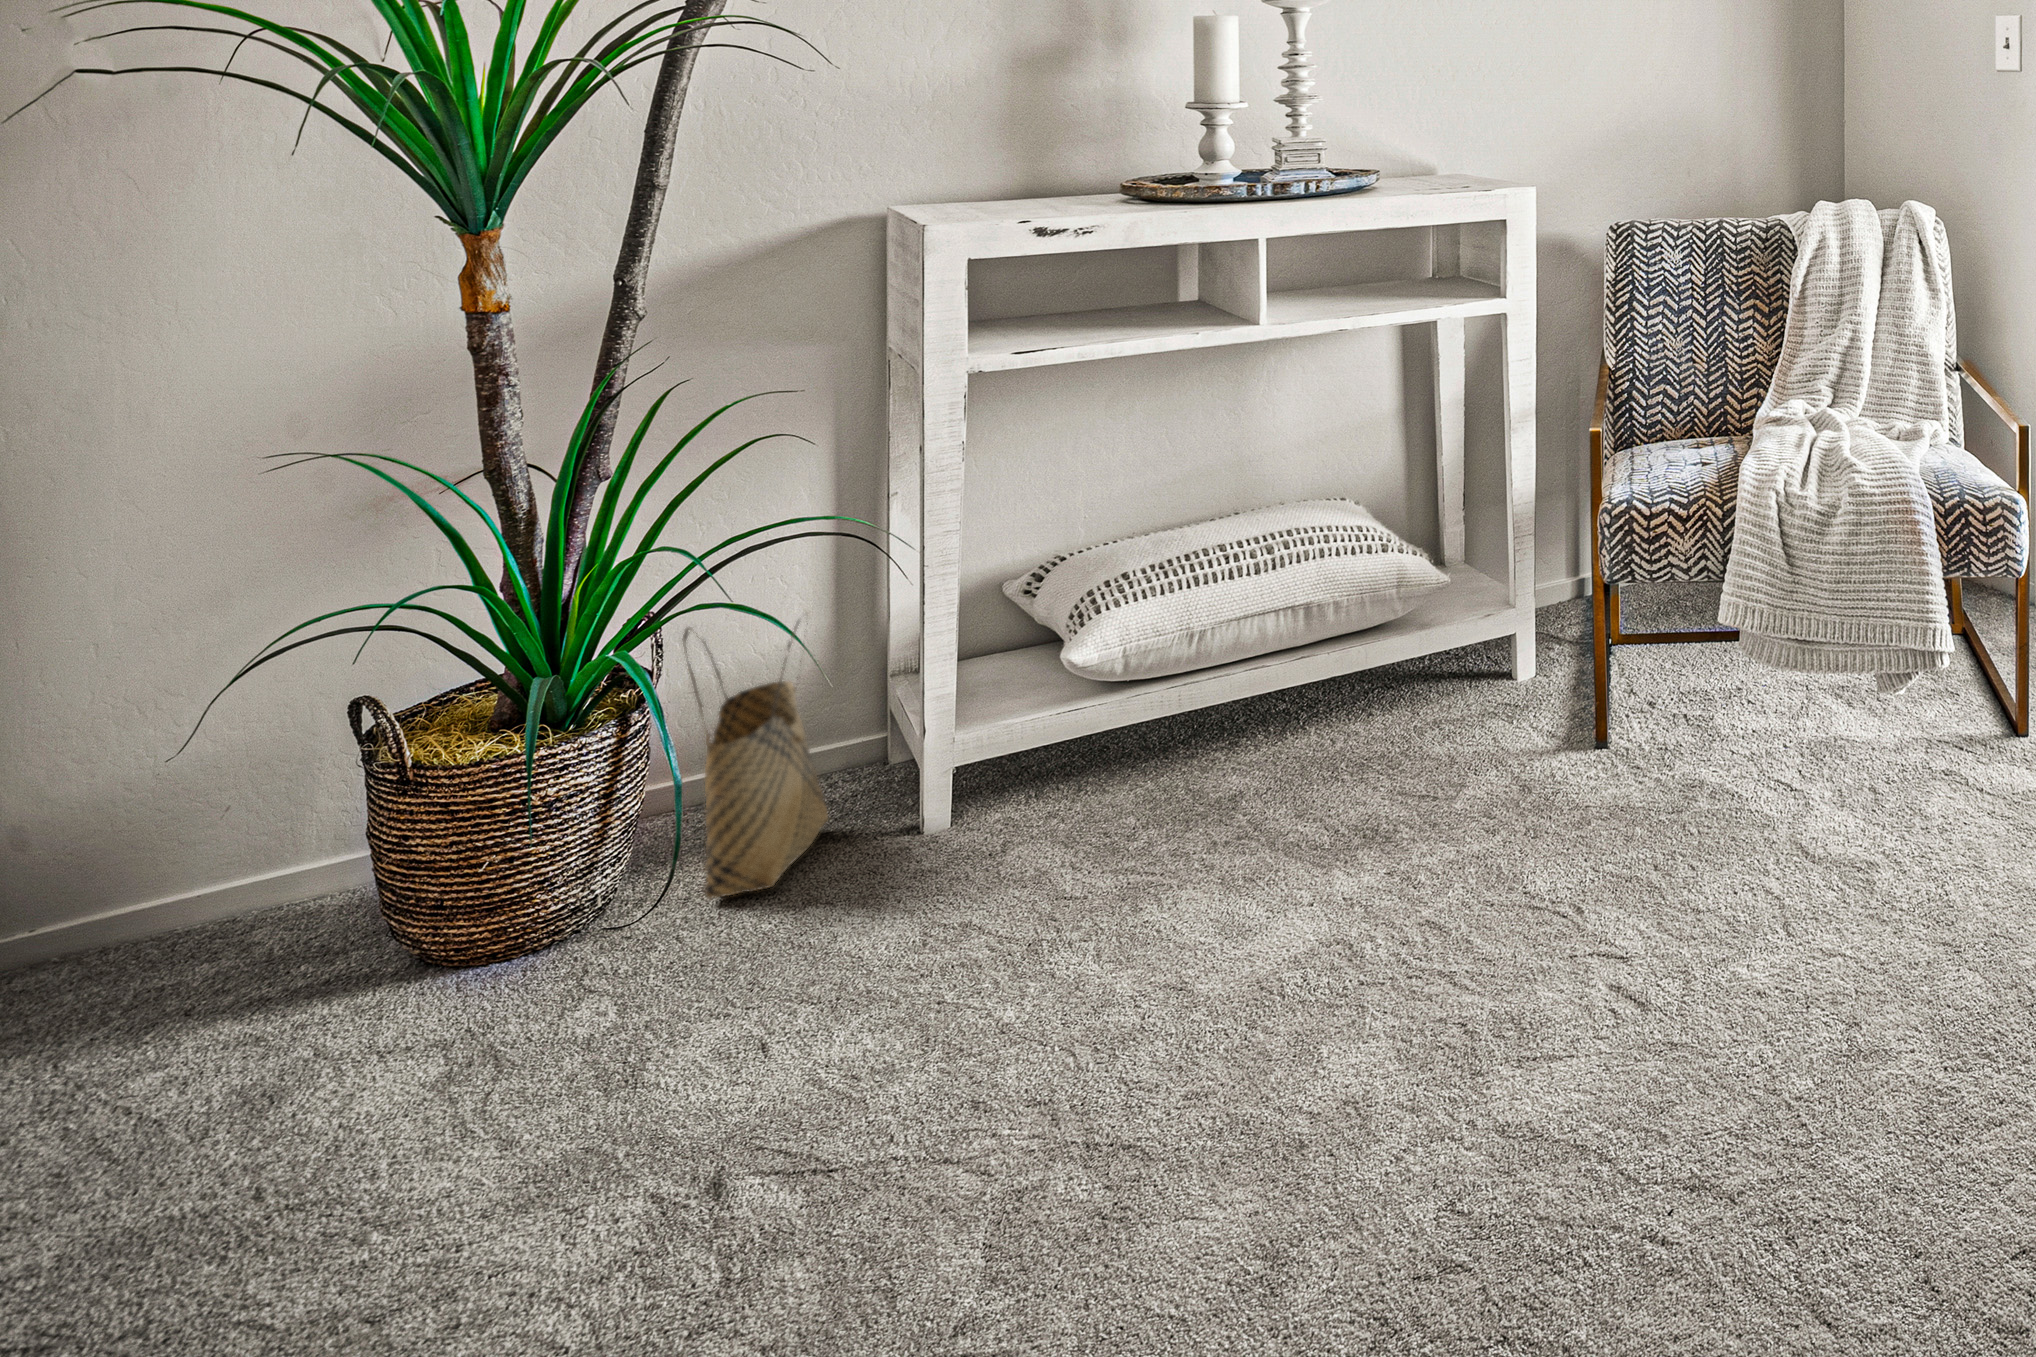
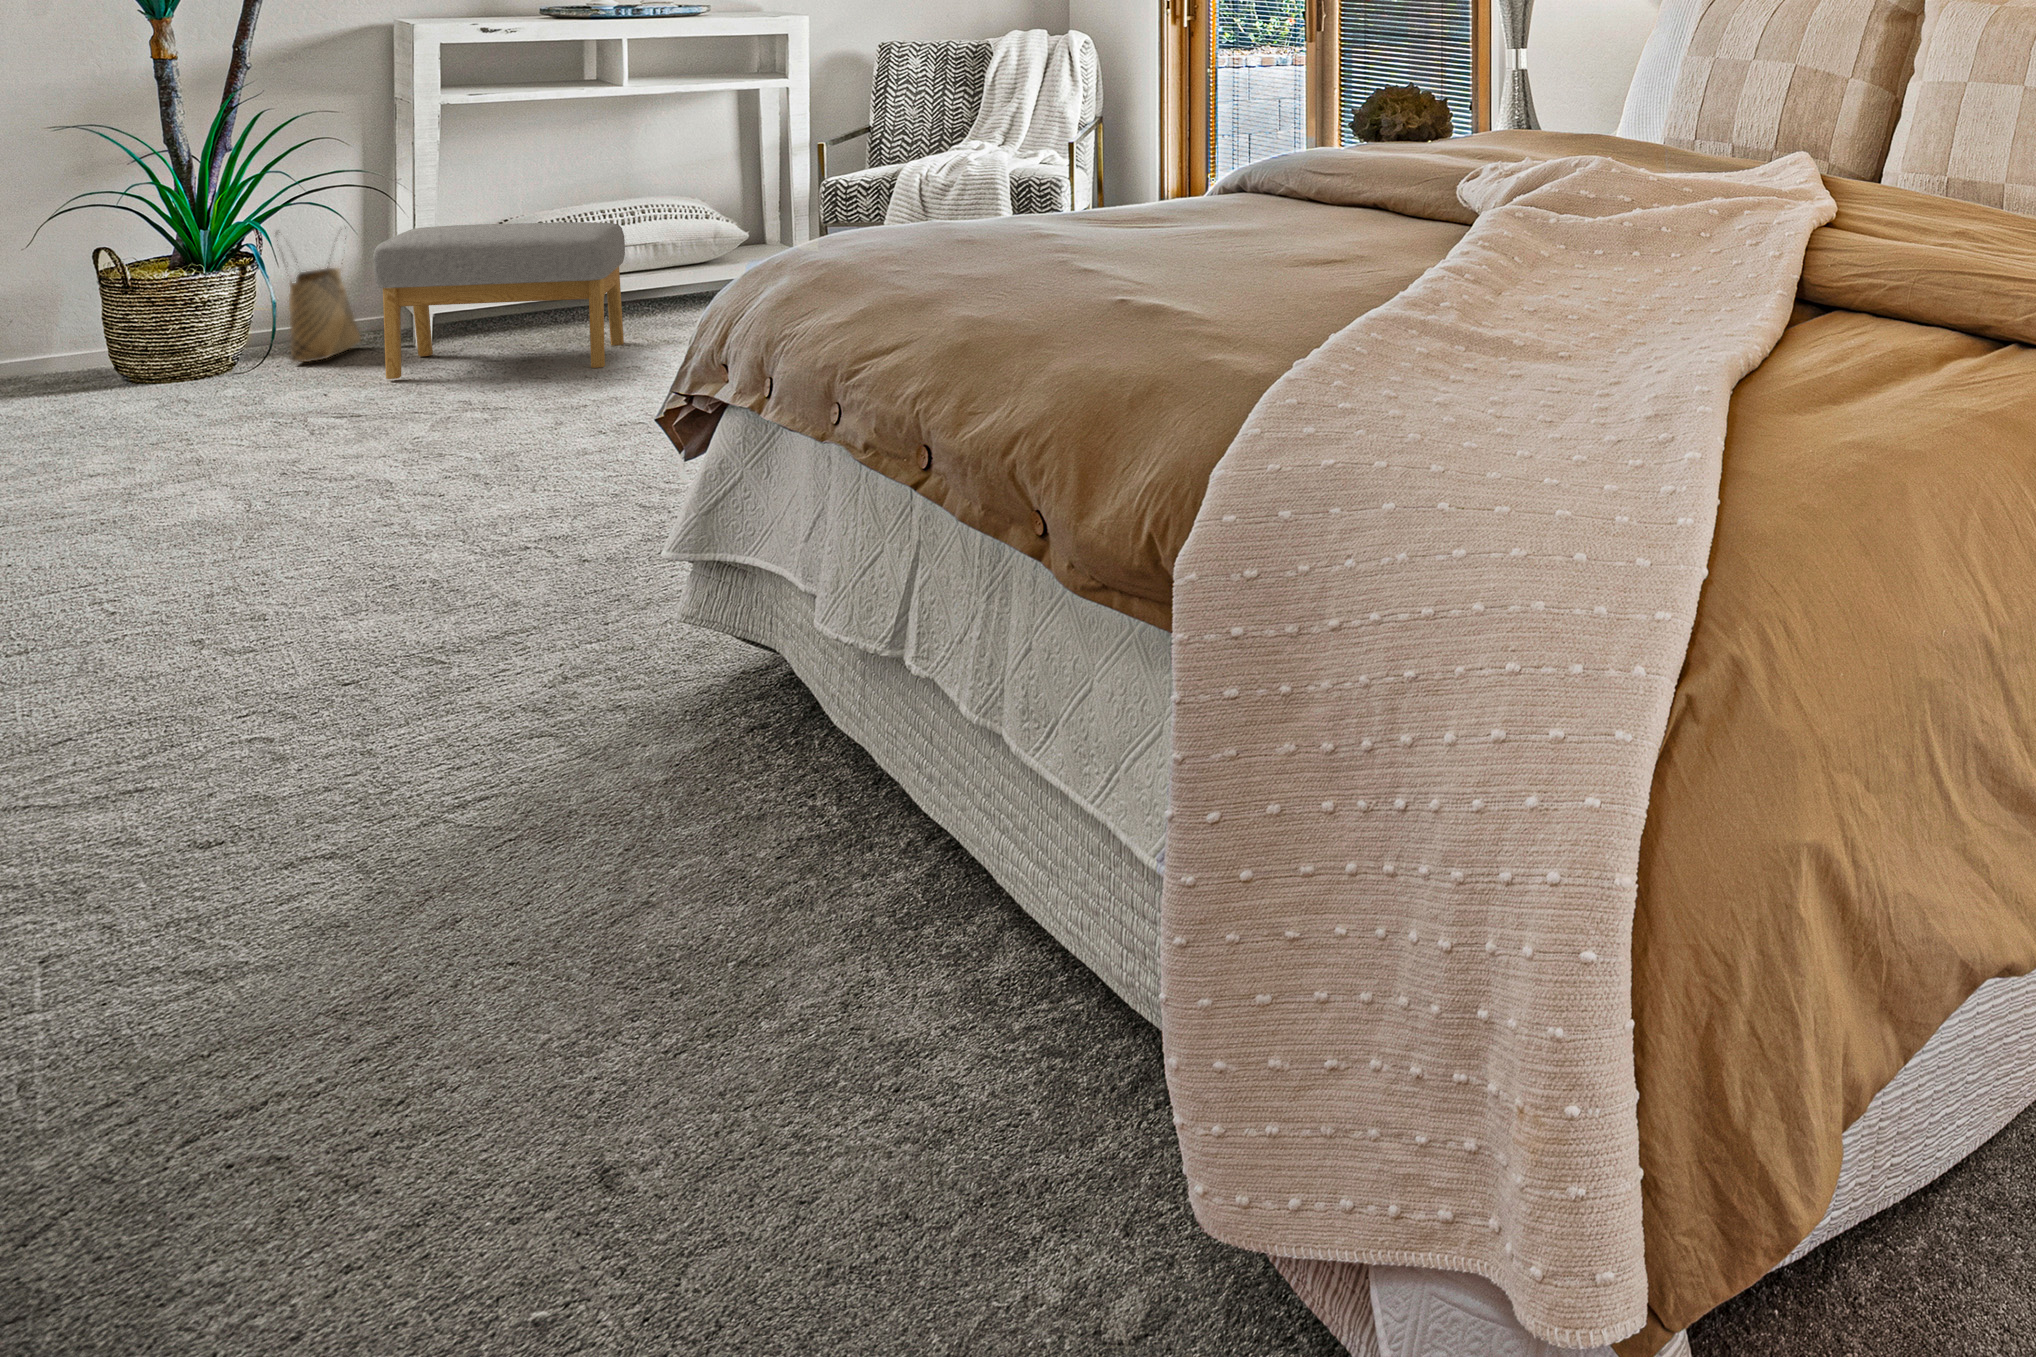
footstool: none [864,587,1295,975] -> present [373,222,625,379]

